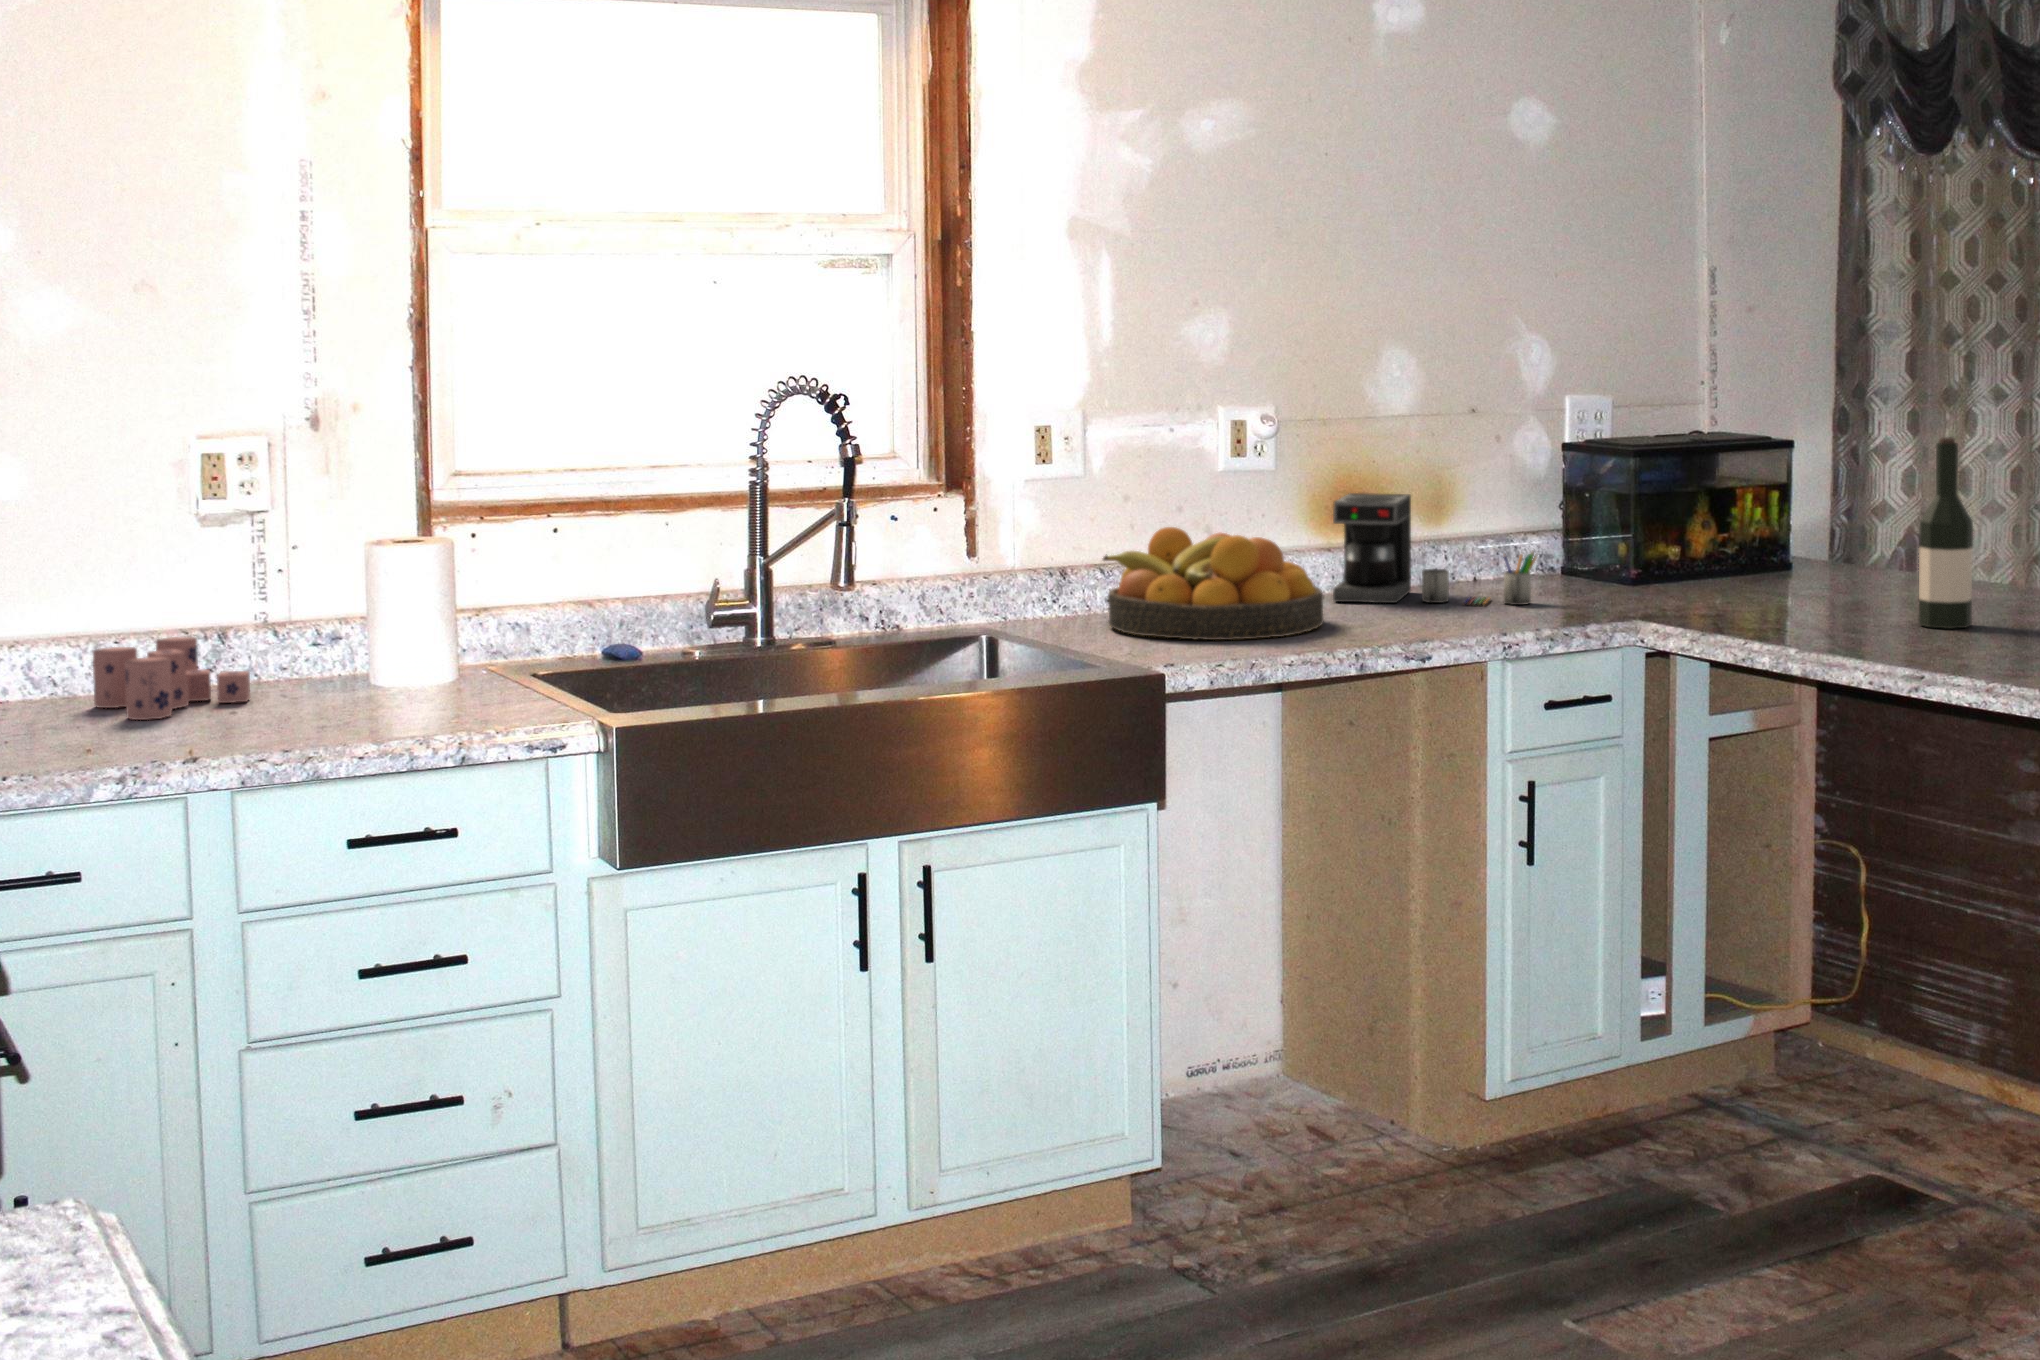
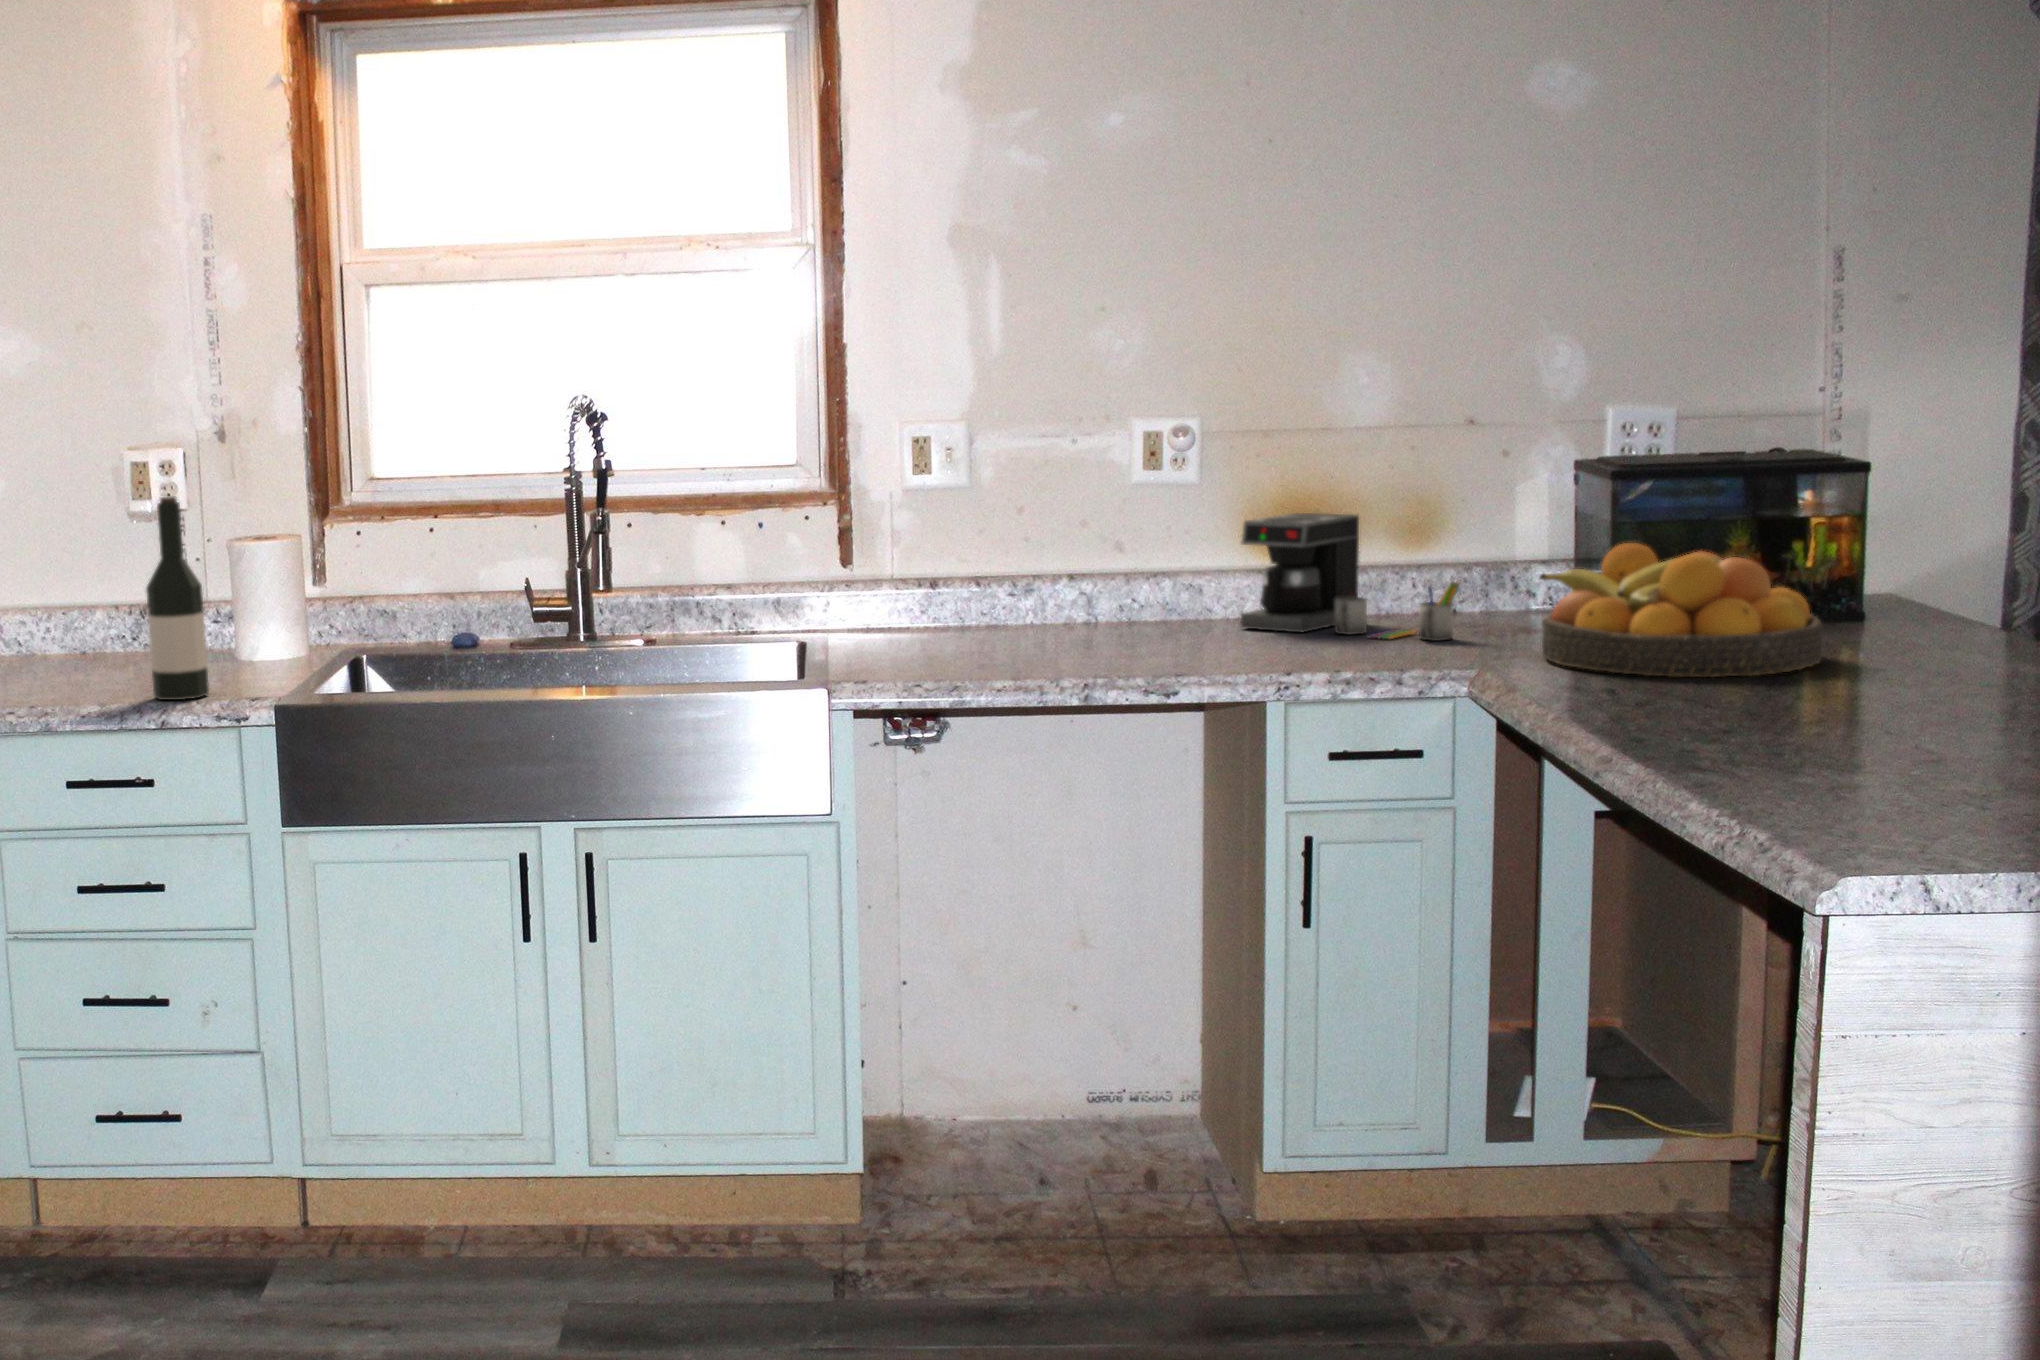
wine bottle: present [1919,437,1973,629] -> present [146,496,209,700]
fruit bowl: present [1103,527,1324,640] -> present [1540,543,1823,677]
candle: present [93,636,250,720] -> none [20,611,142,676]

